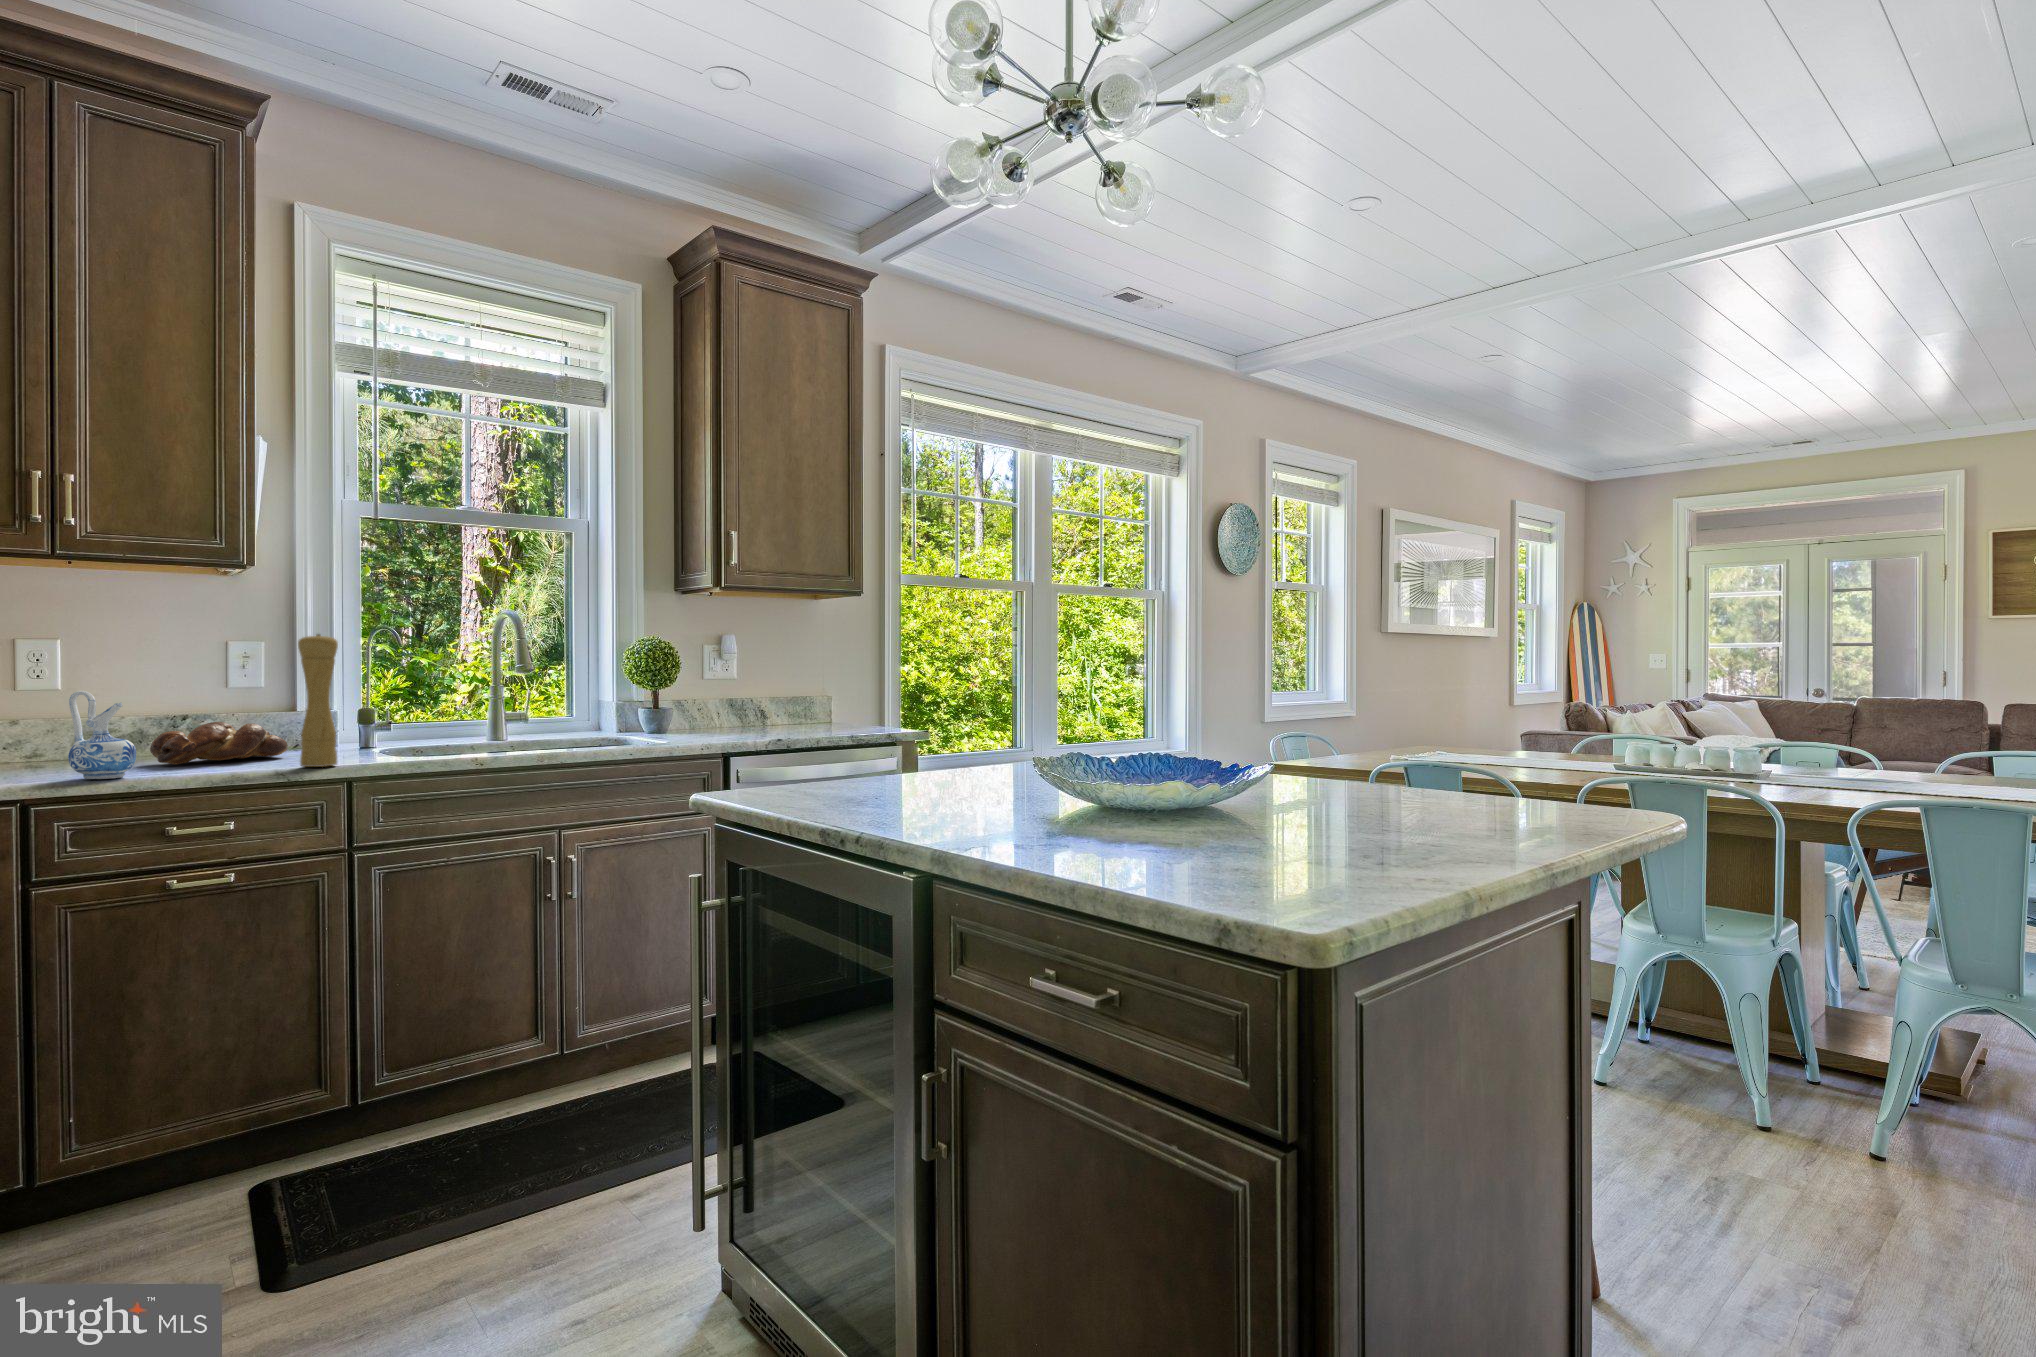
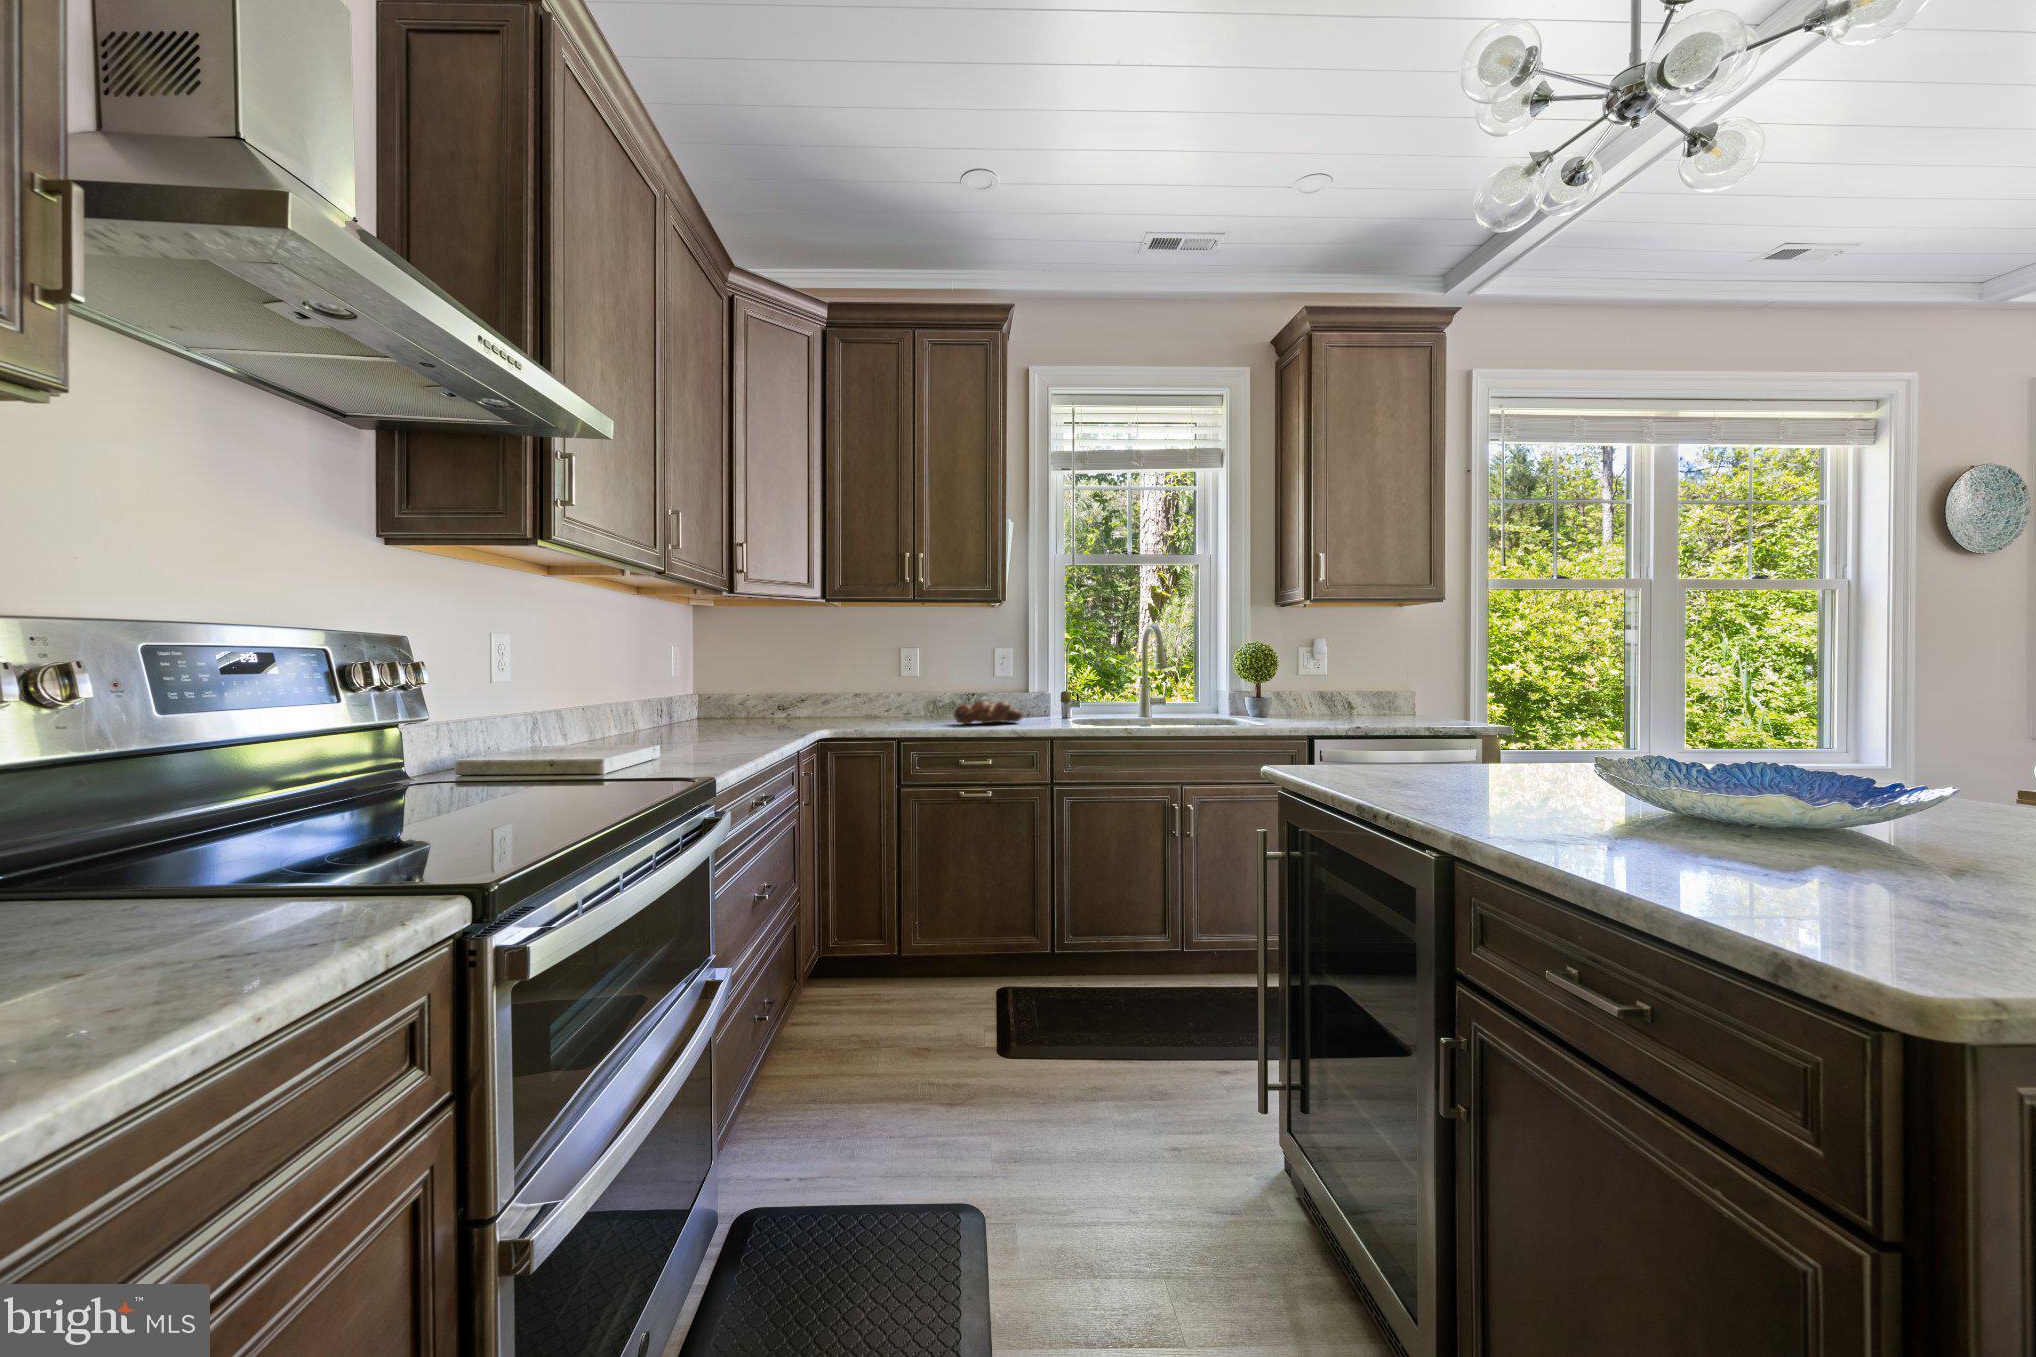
pepper mill: present [298,634,338,767] -> none [1023,643,1044,728]
ceramic pitcher: present [68,691,136,779] -> none [913,678,943,729]

